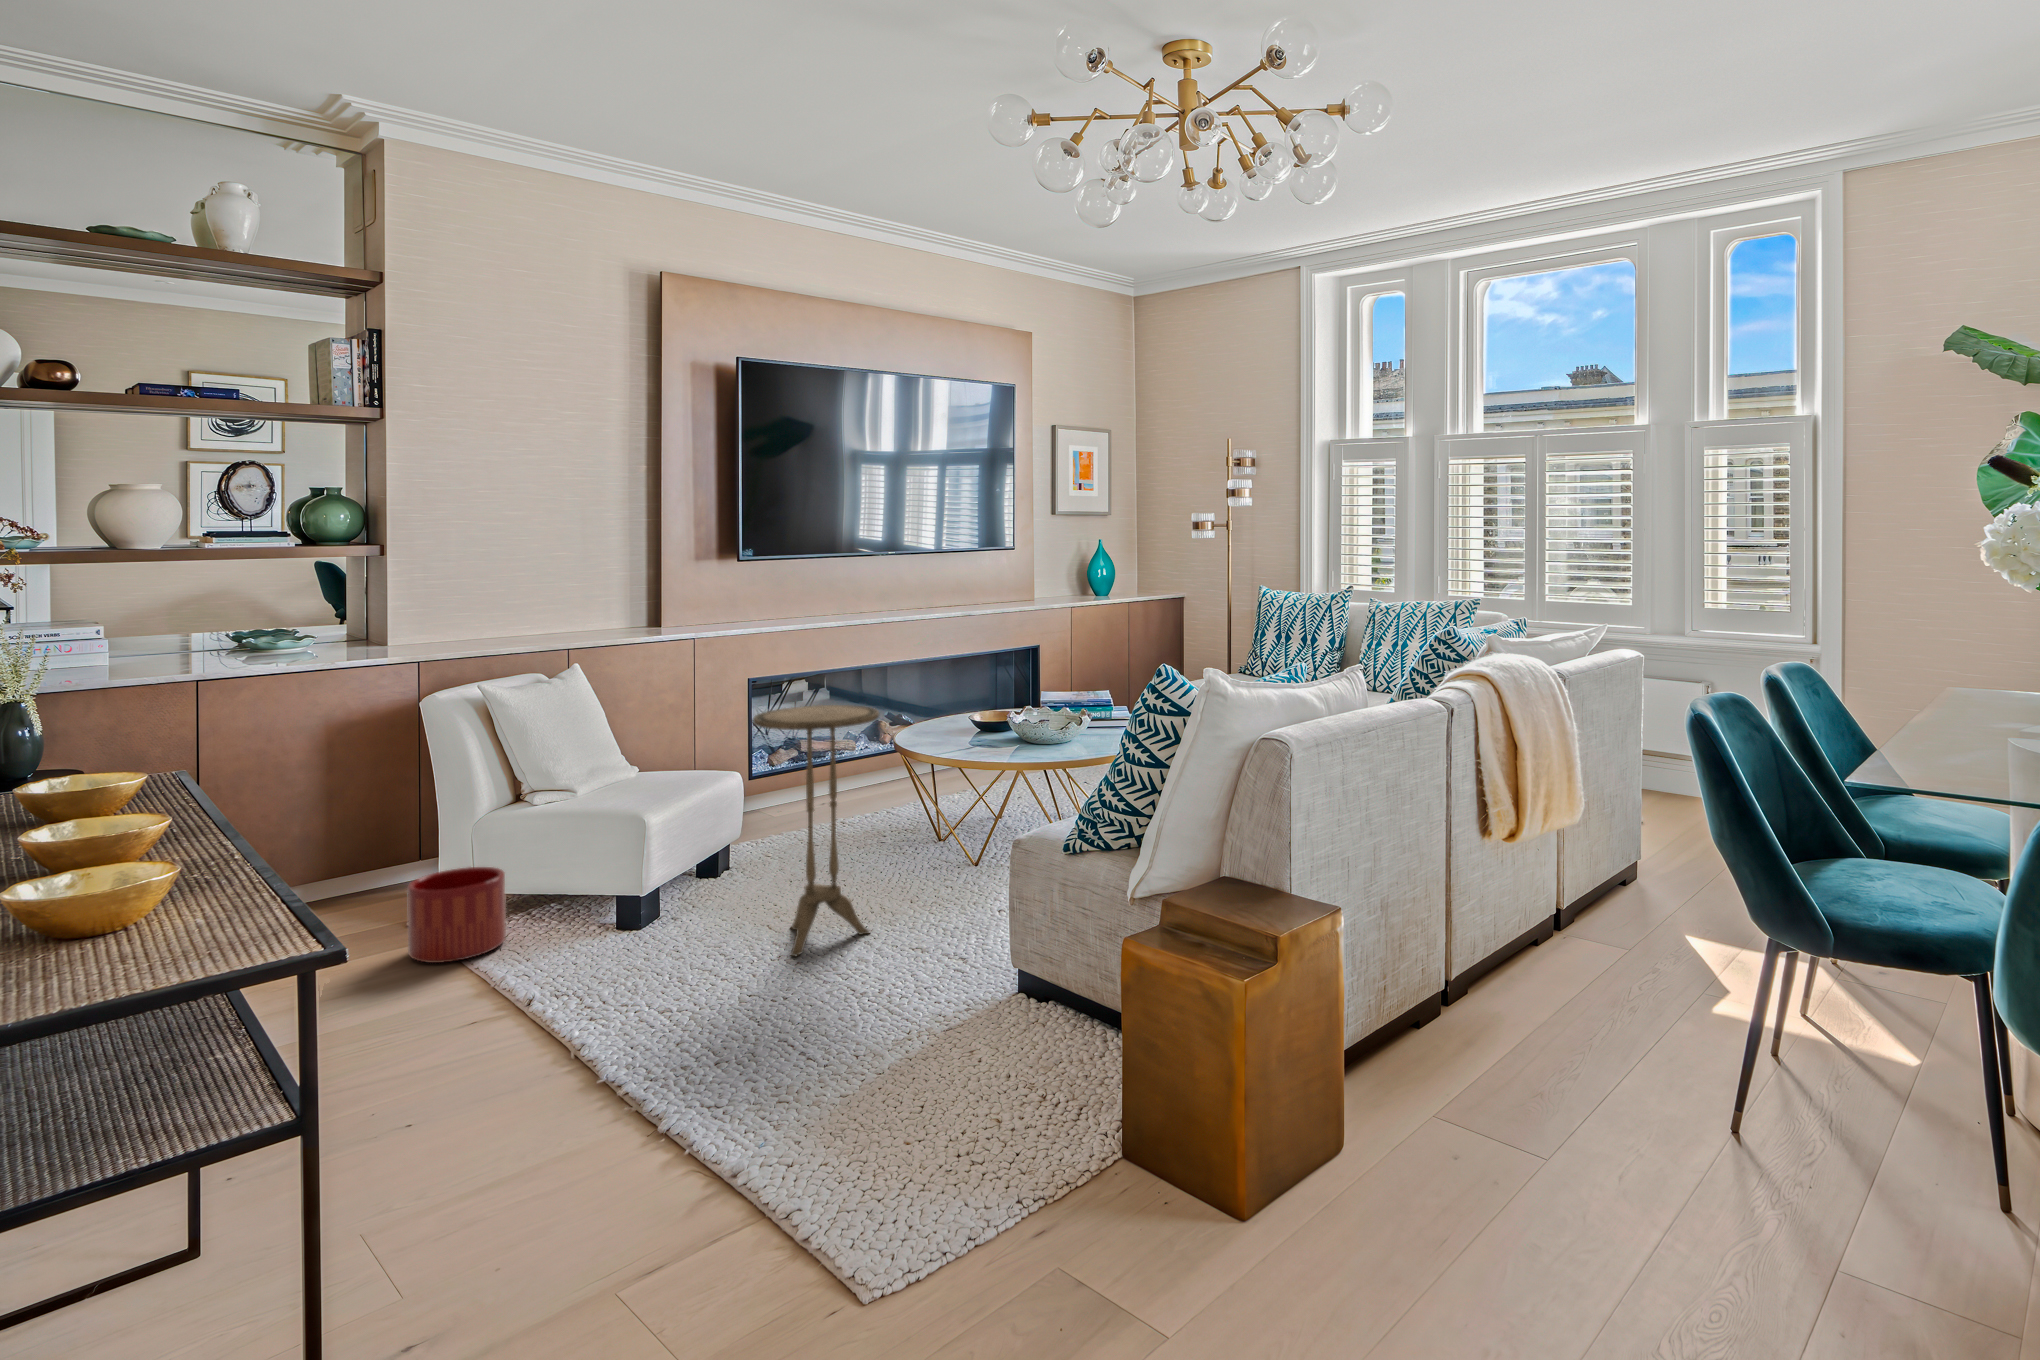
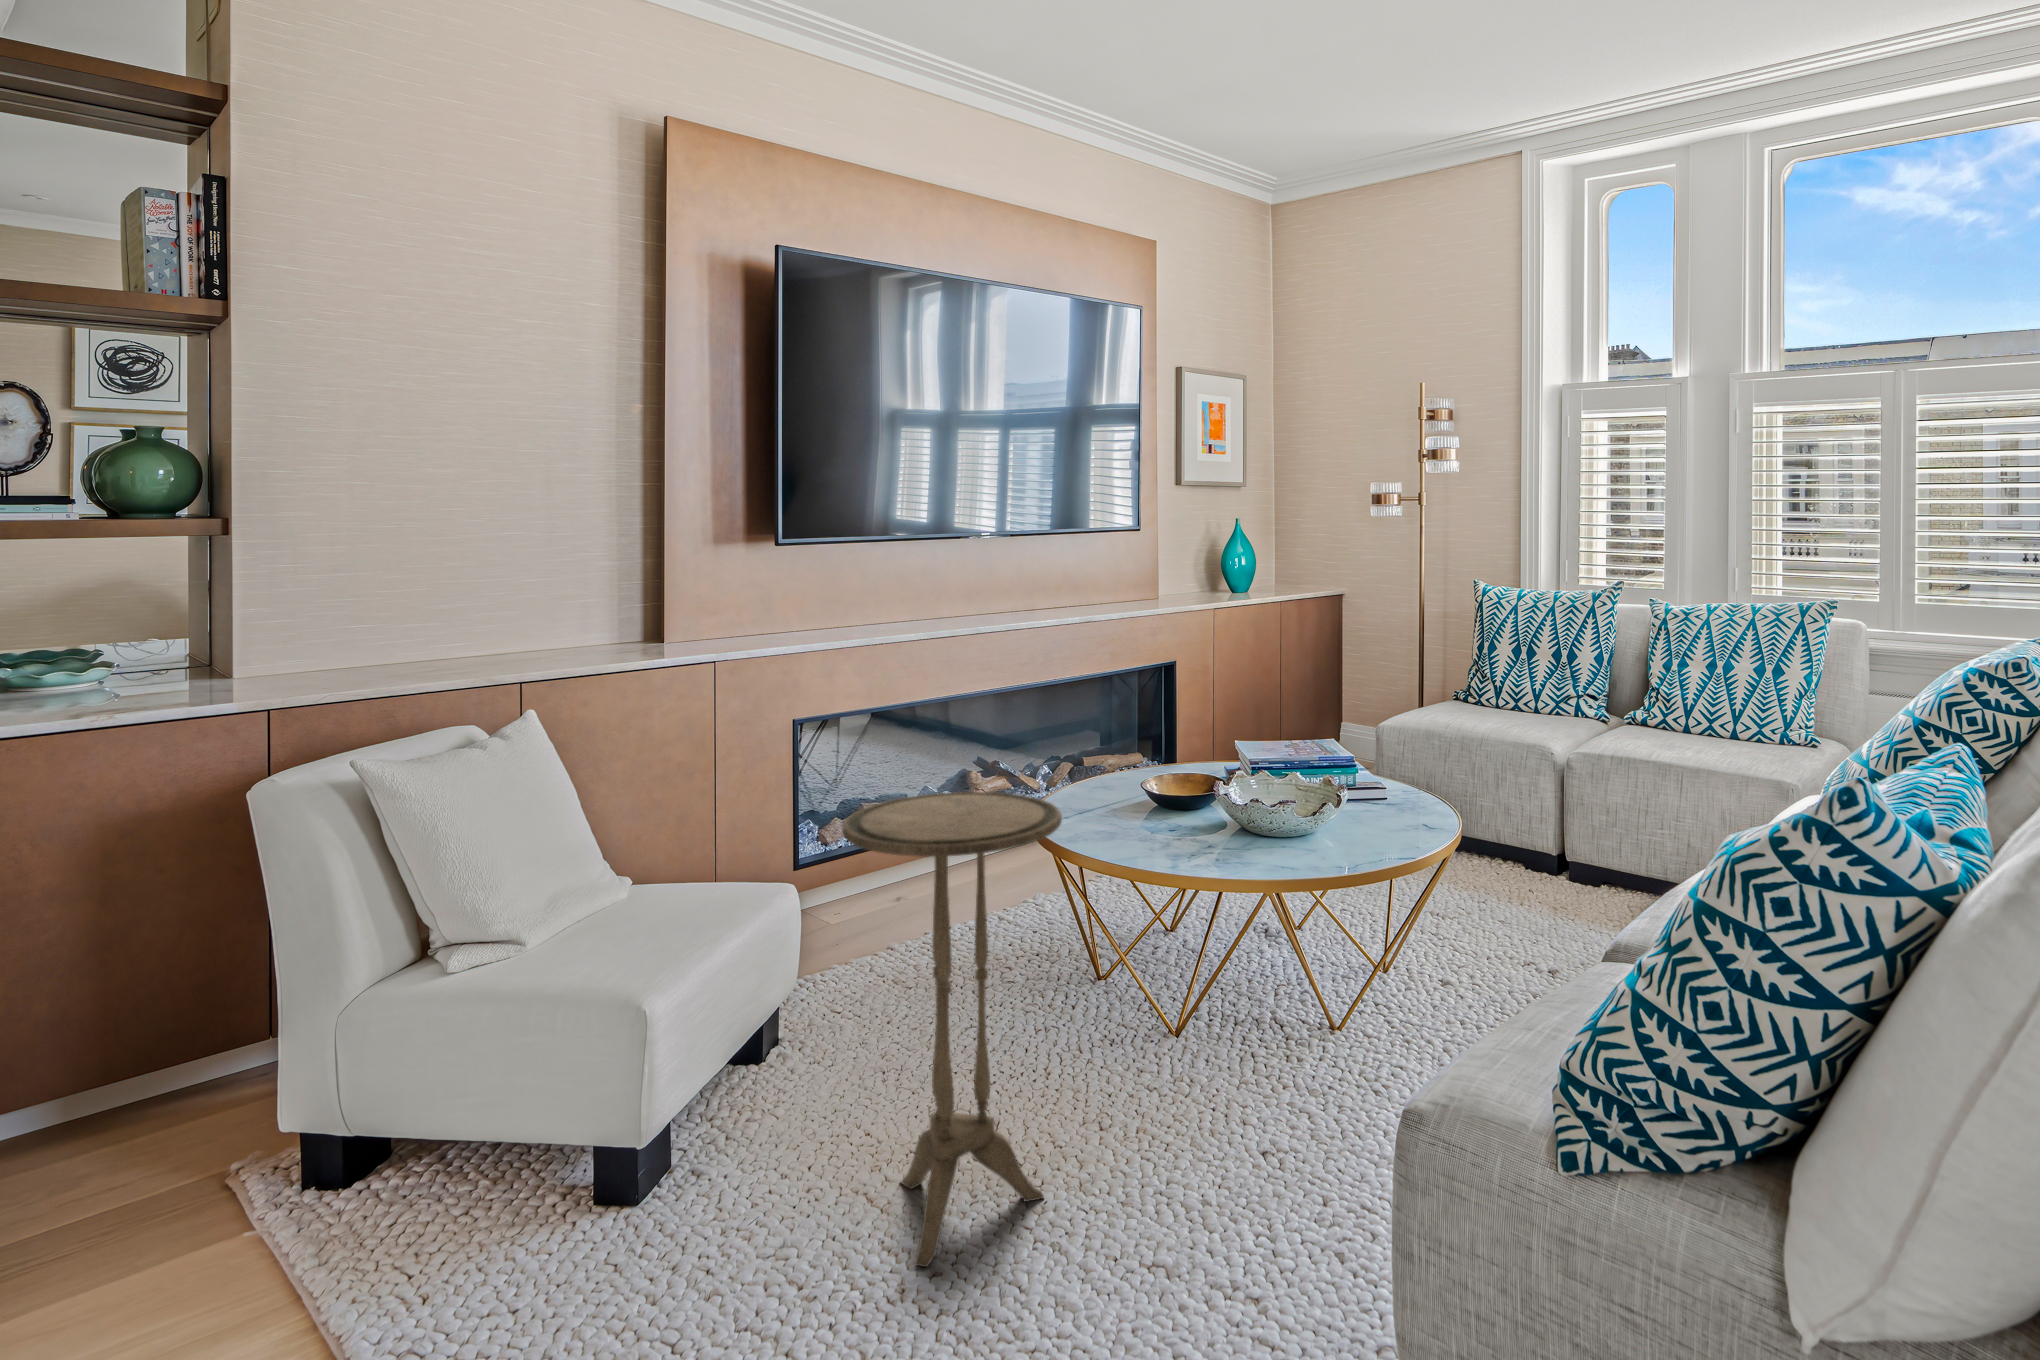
planter: present [407,867,506,963] -> none [215,1081,403,1283]

